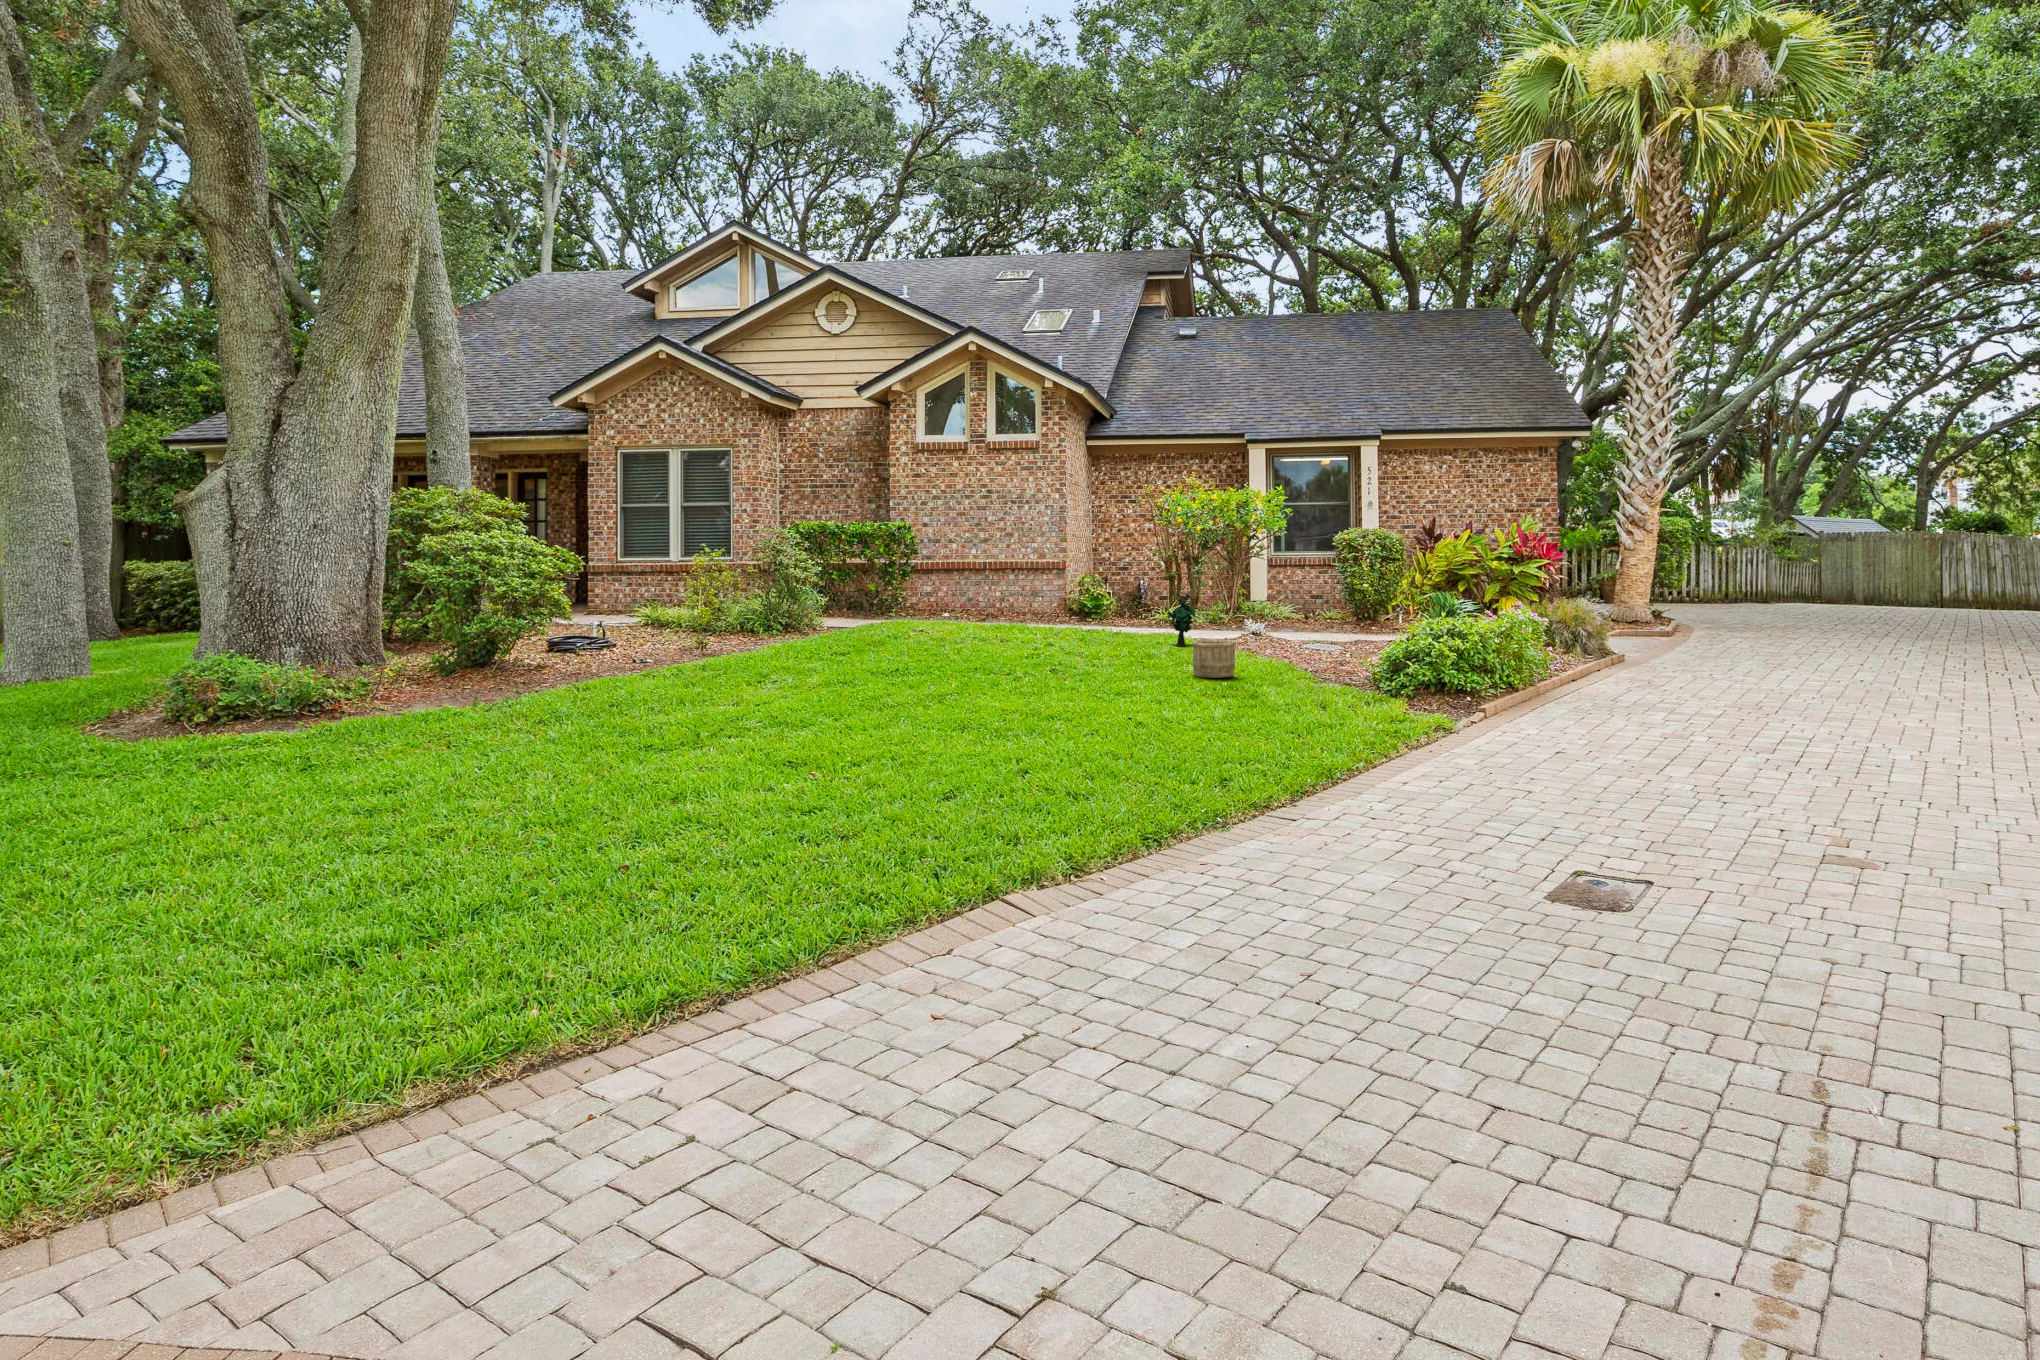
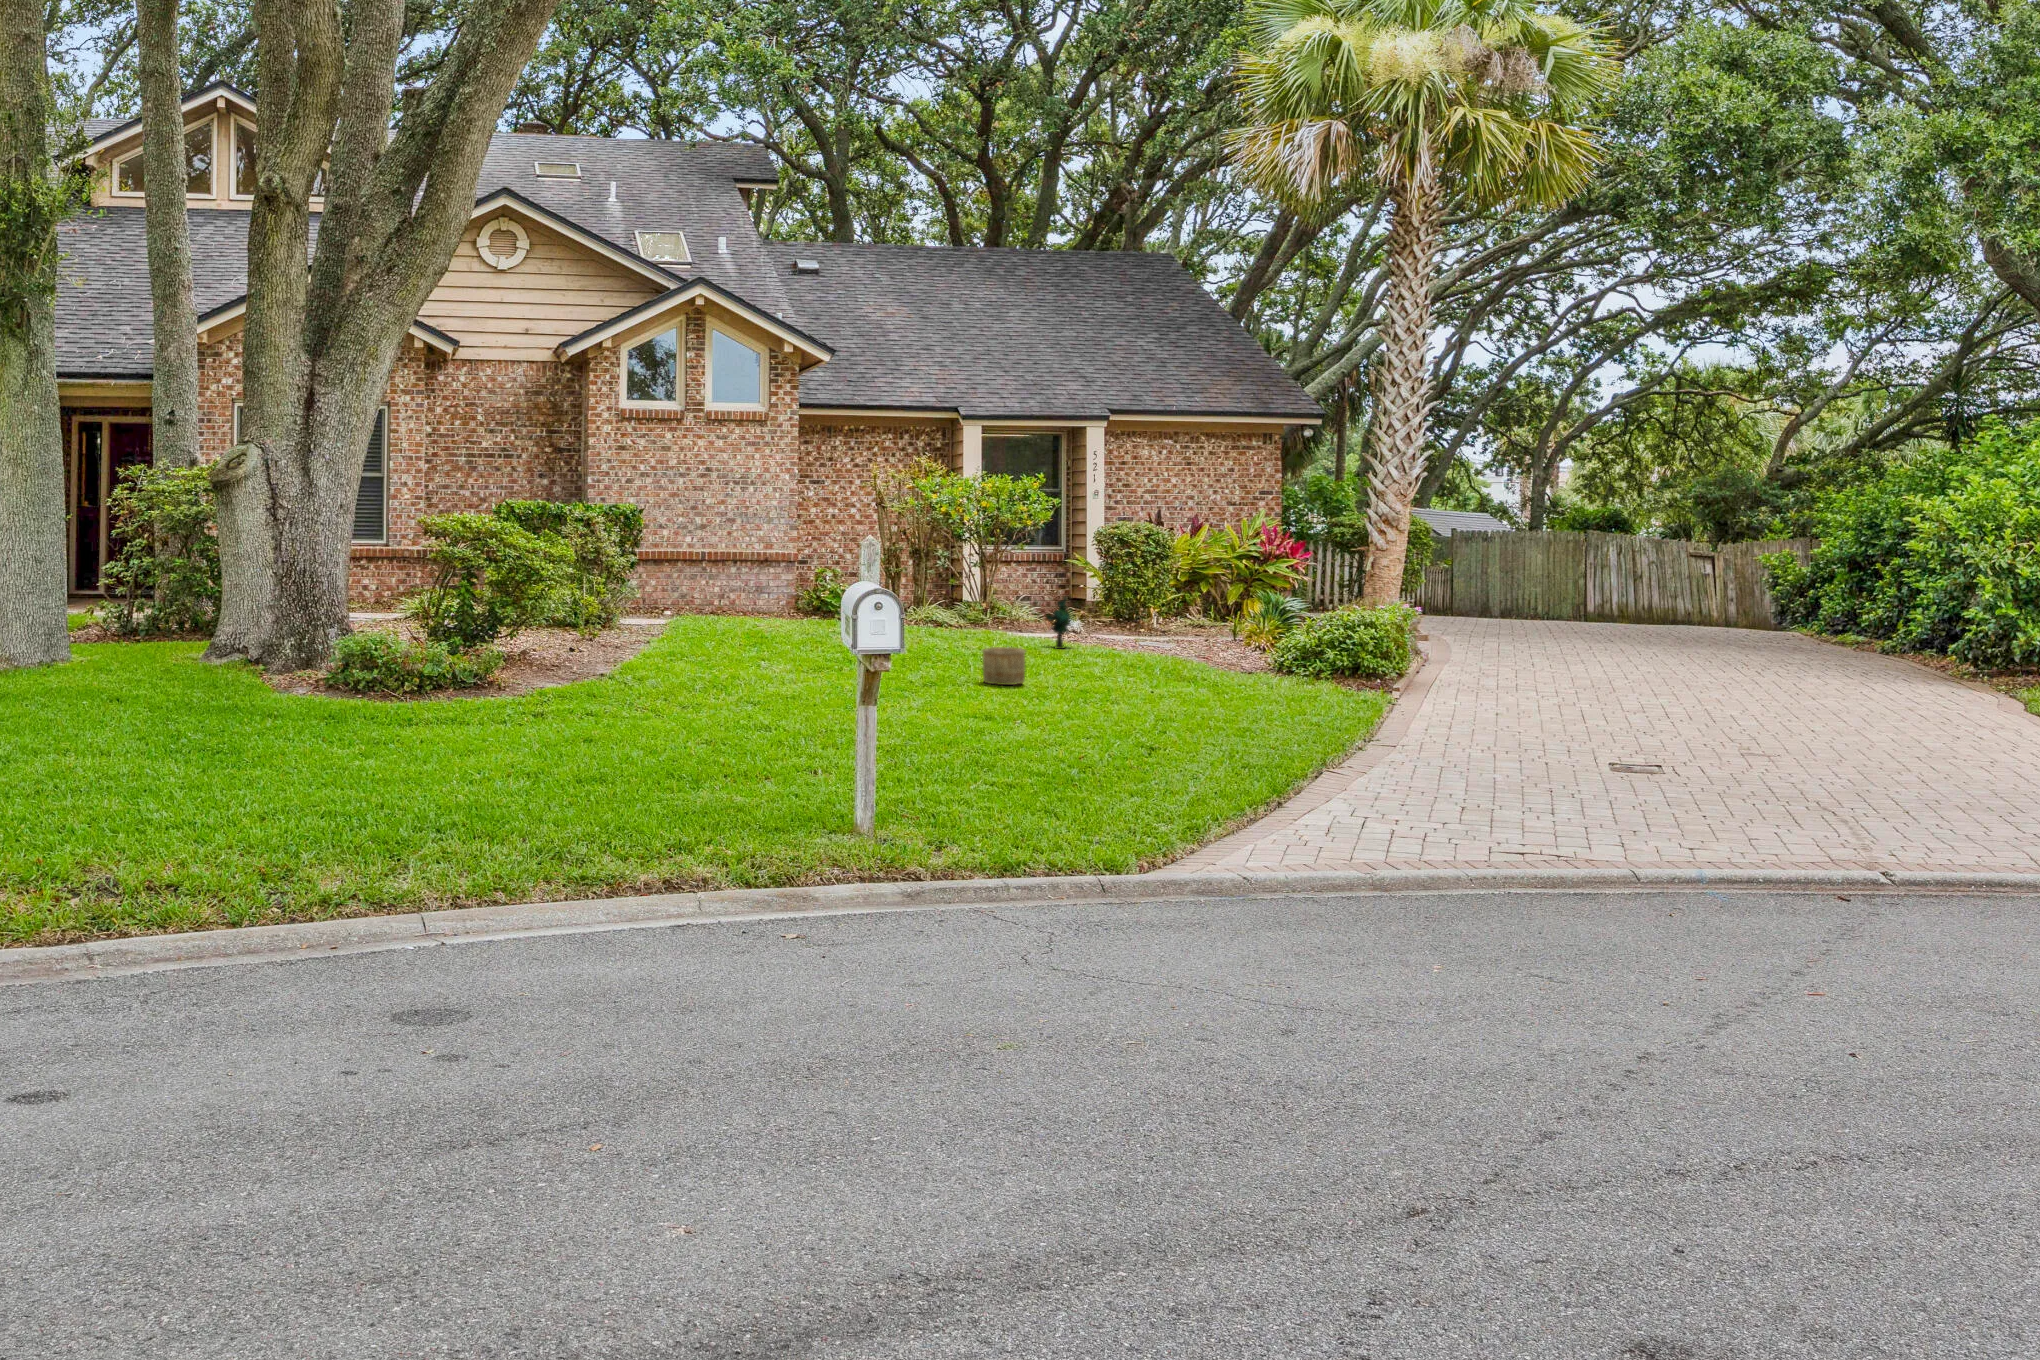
wooden bucket: present [1191,640,1236,678] -> present [983,647,1026,685]

